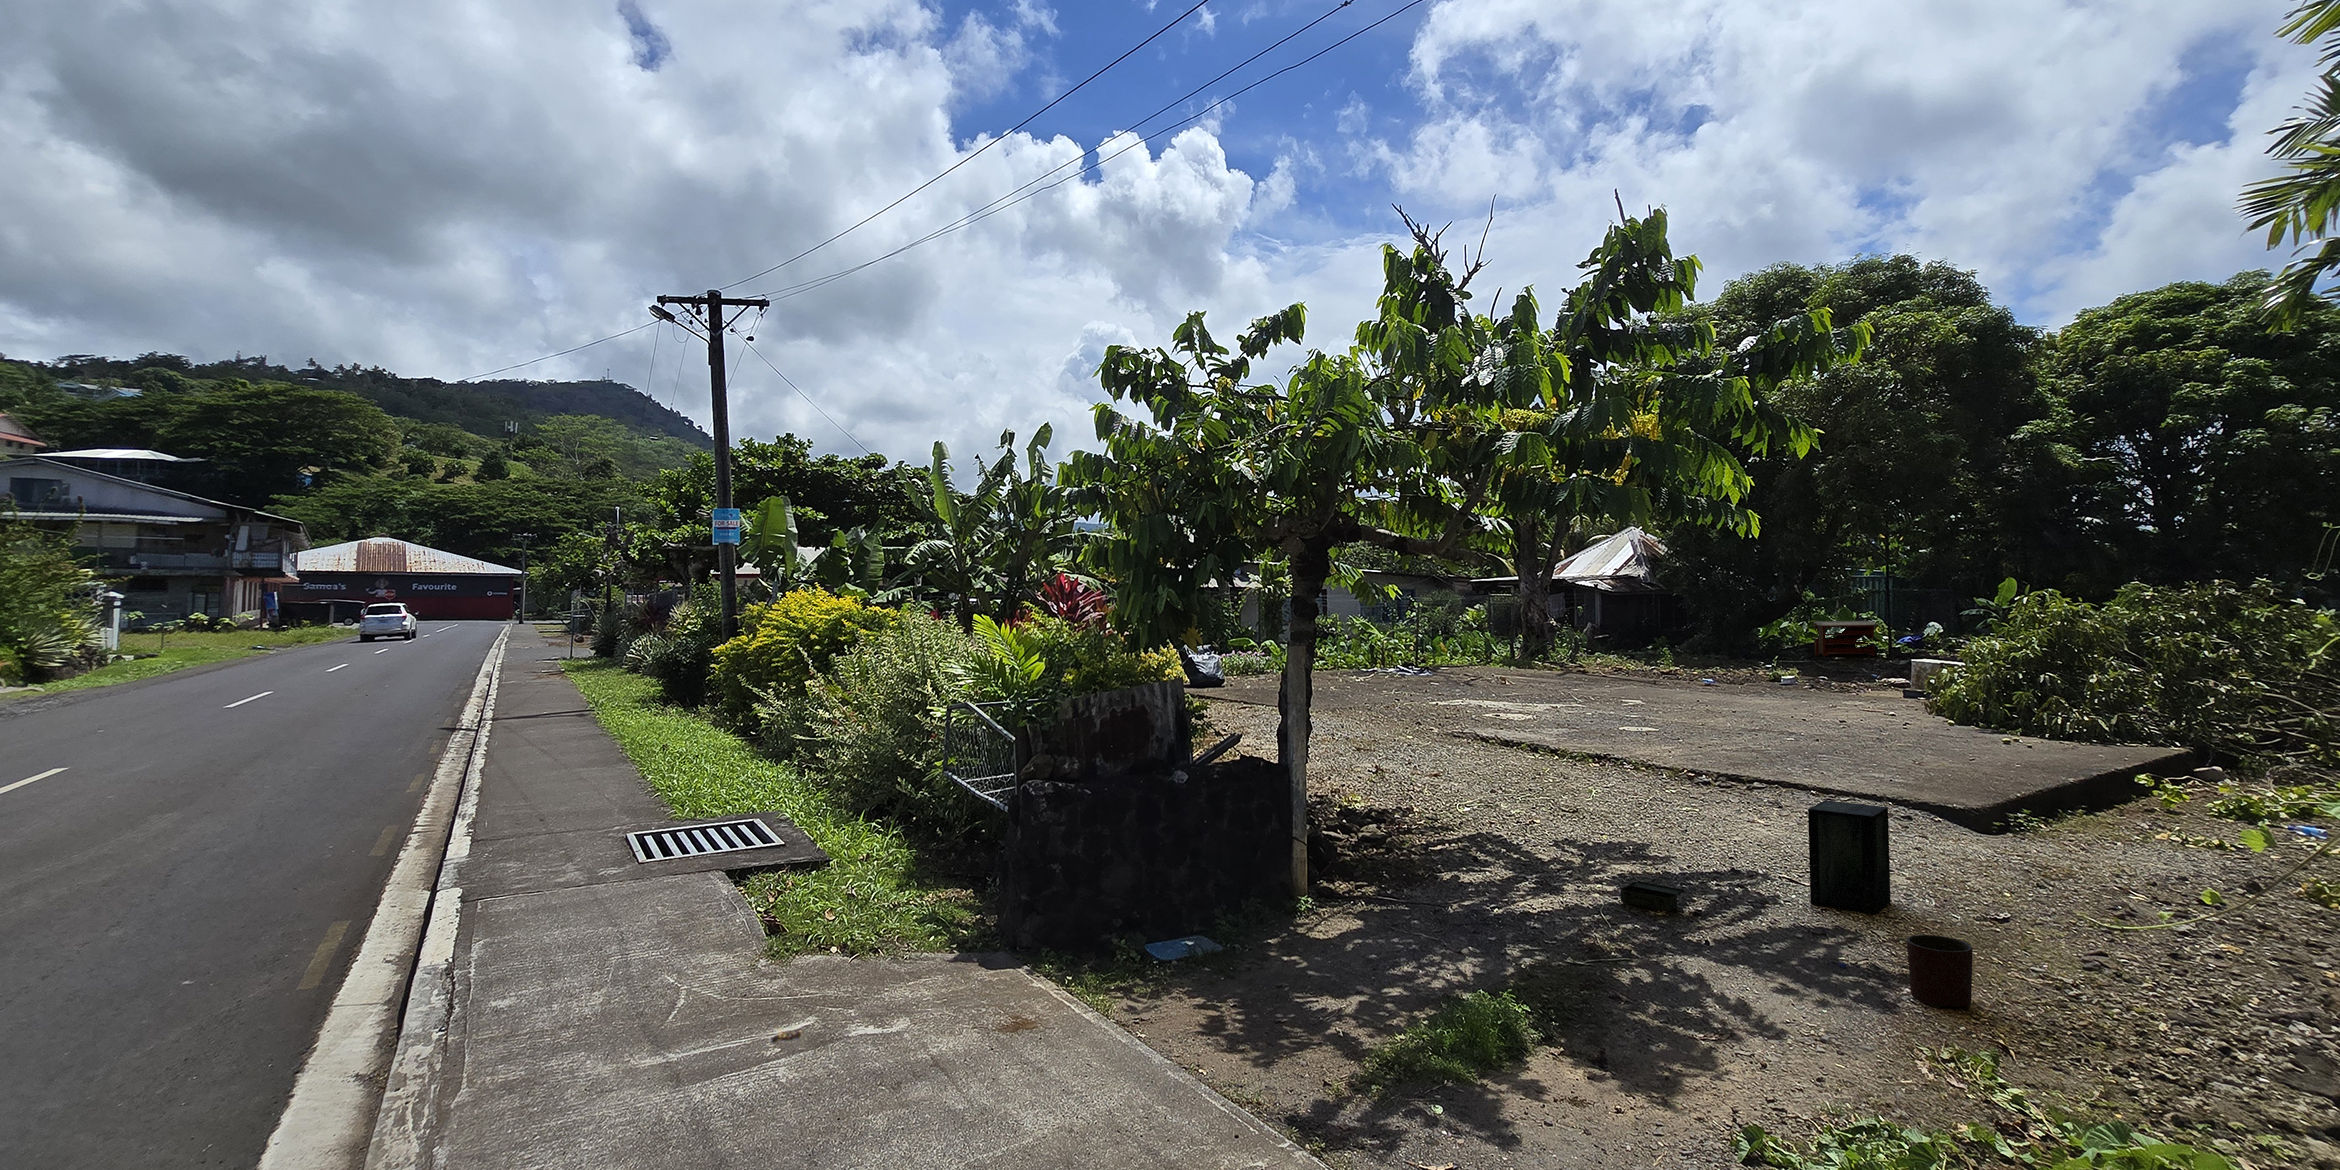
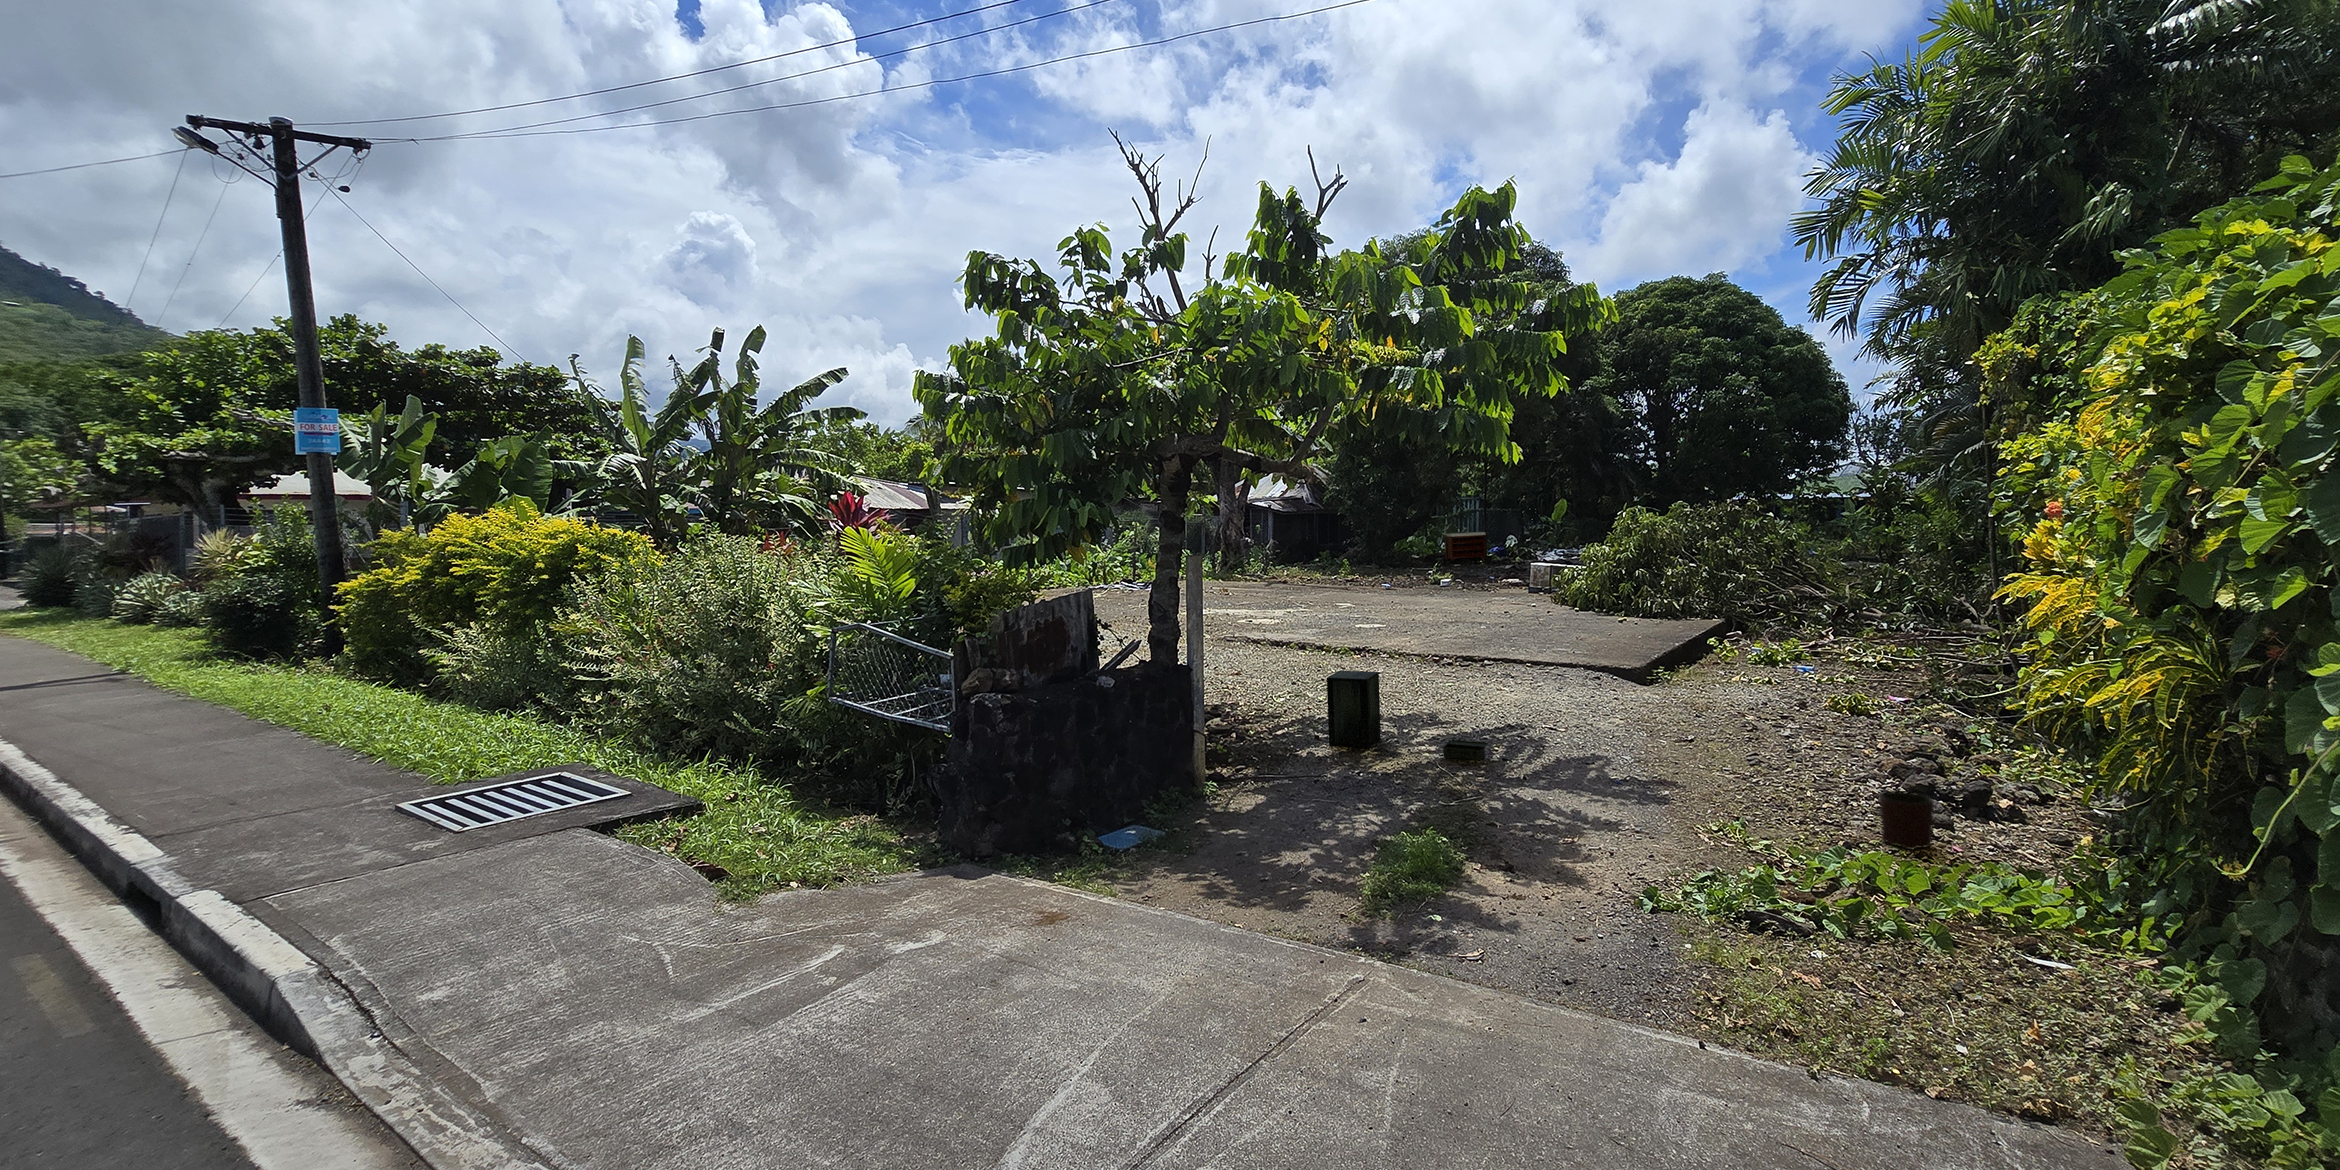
storage box: present [1808,800,1891,915] -> present [1327,671,1381,748]
planter: present [1907,935,1973,1008] -> present [1880,791,1934,850]

